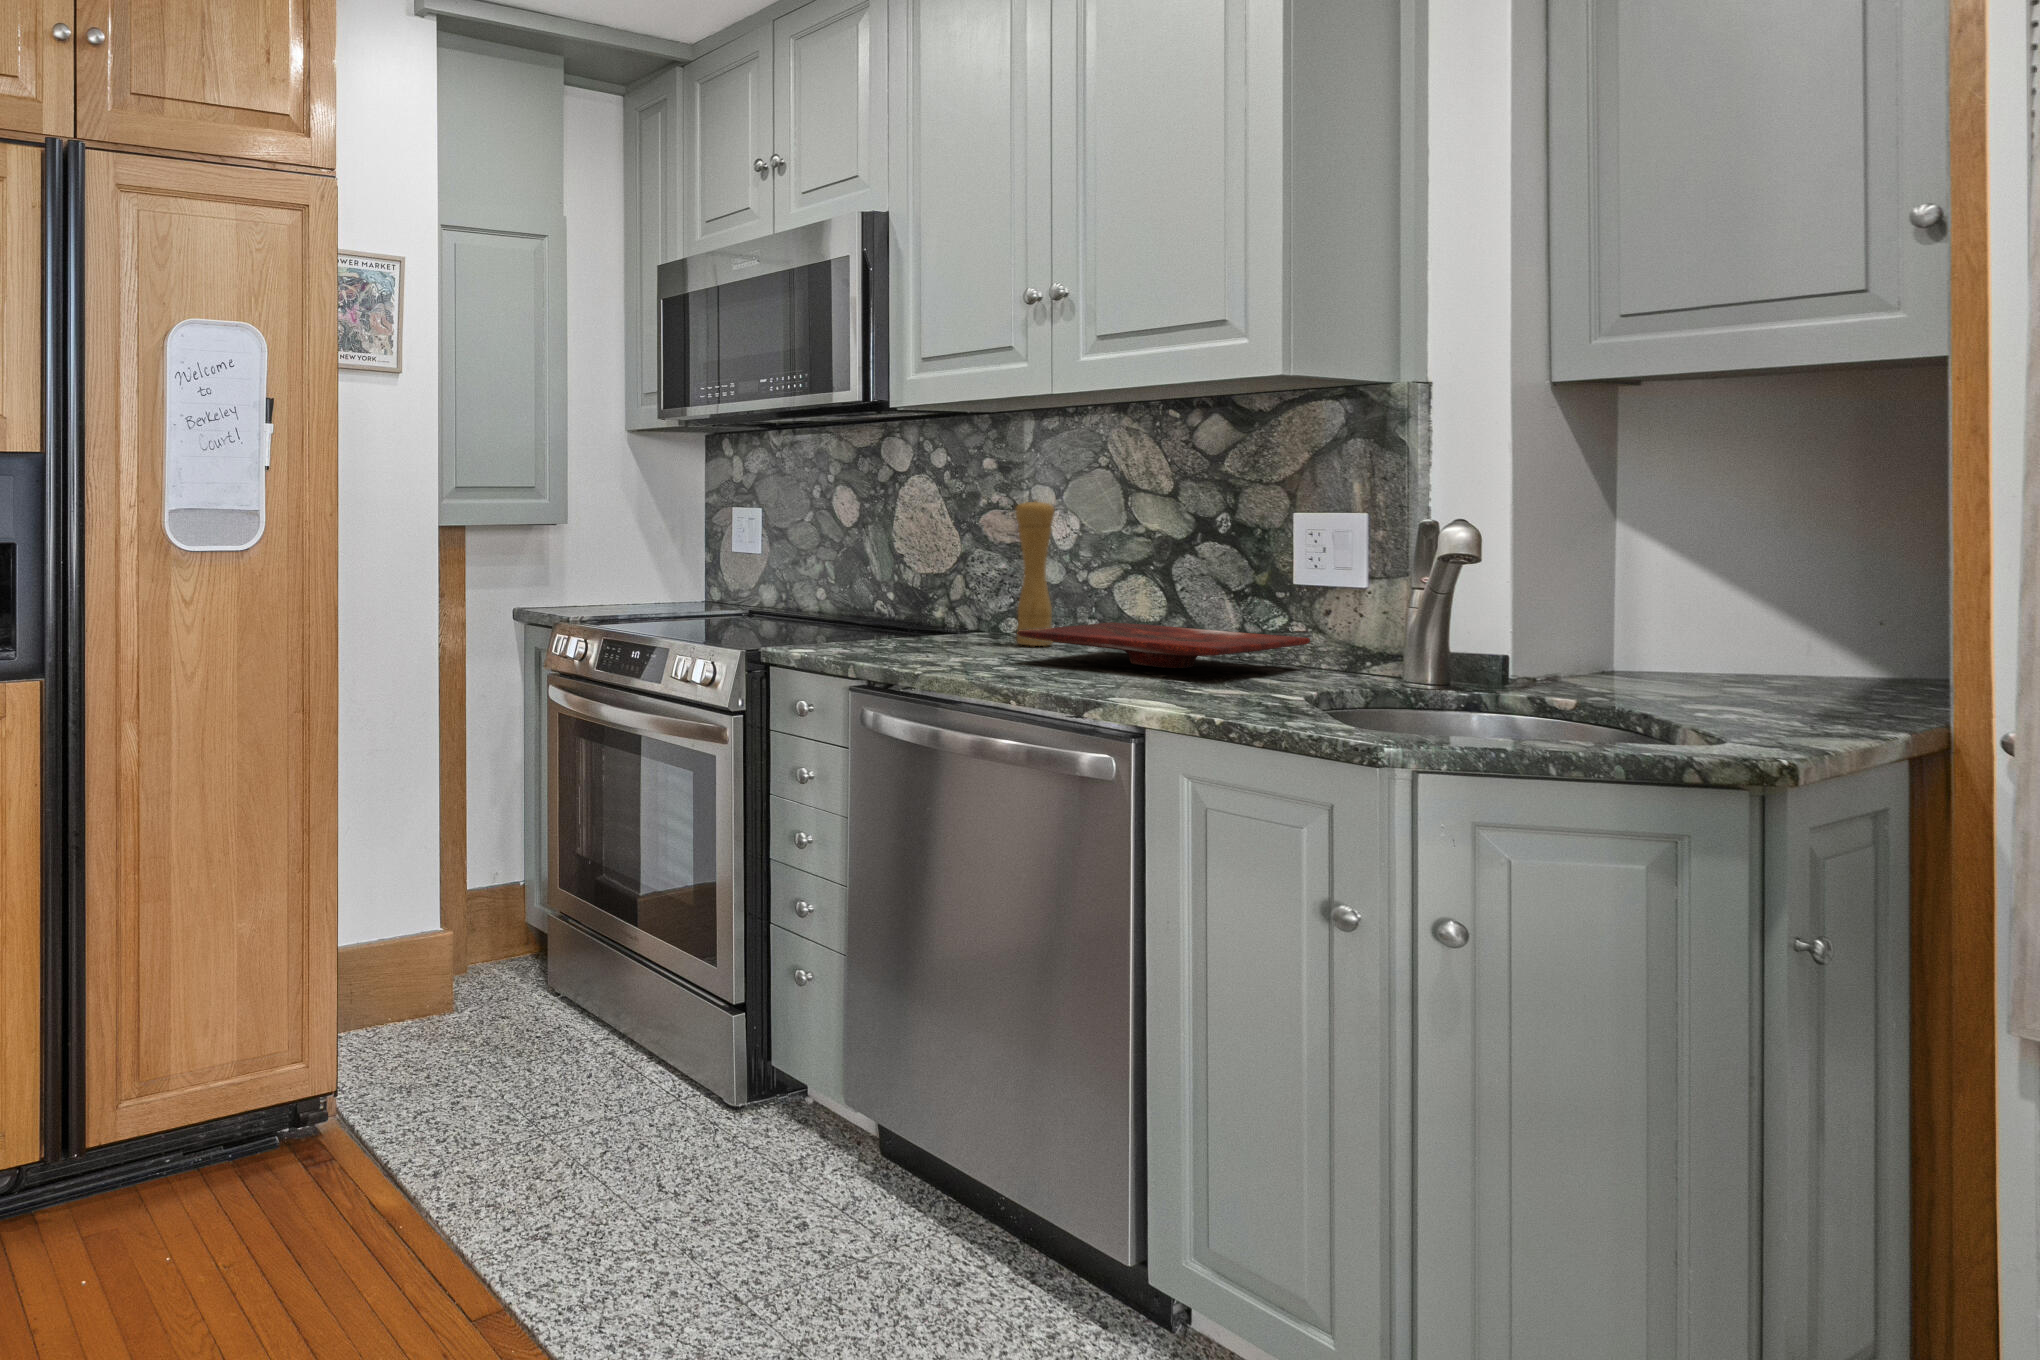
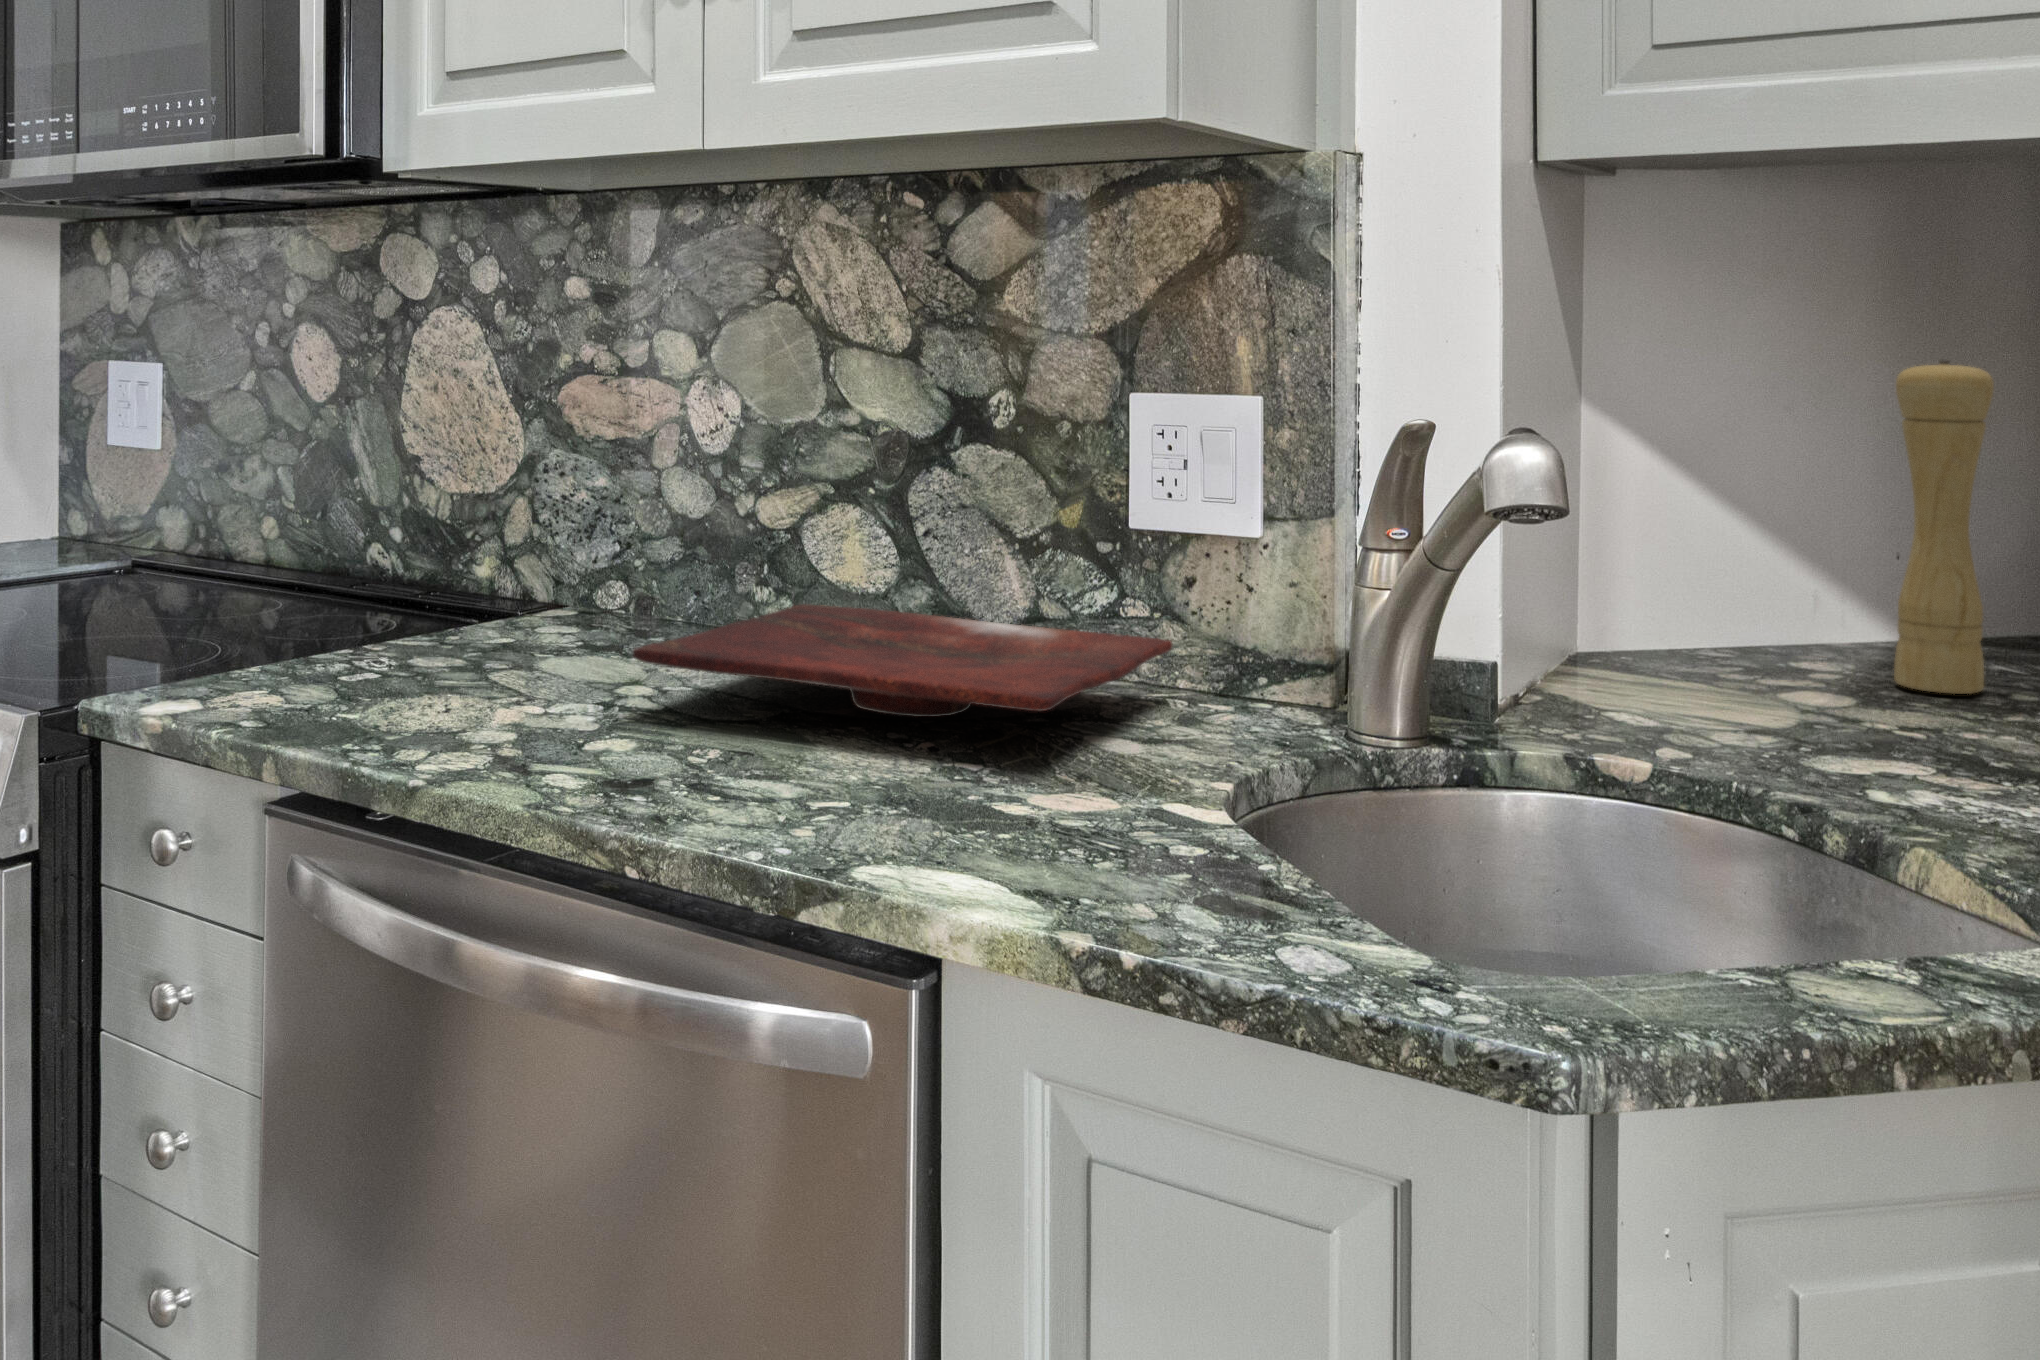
pepper mill: present [1015,500,1055,646] -> present [1894,359,1994,694]

